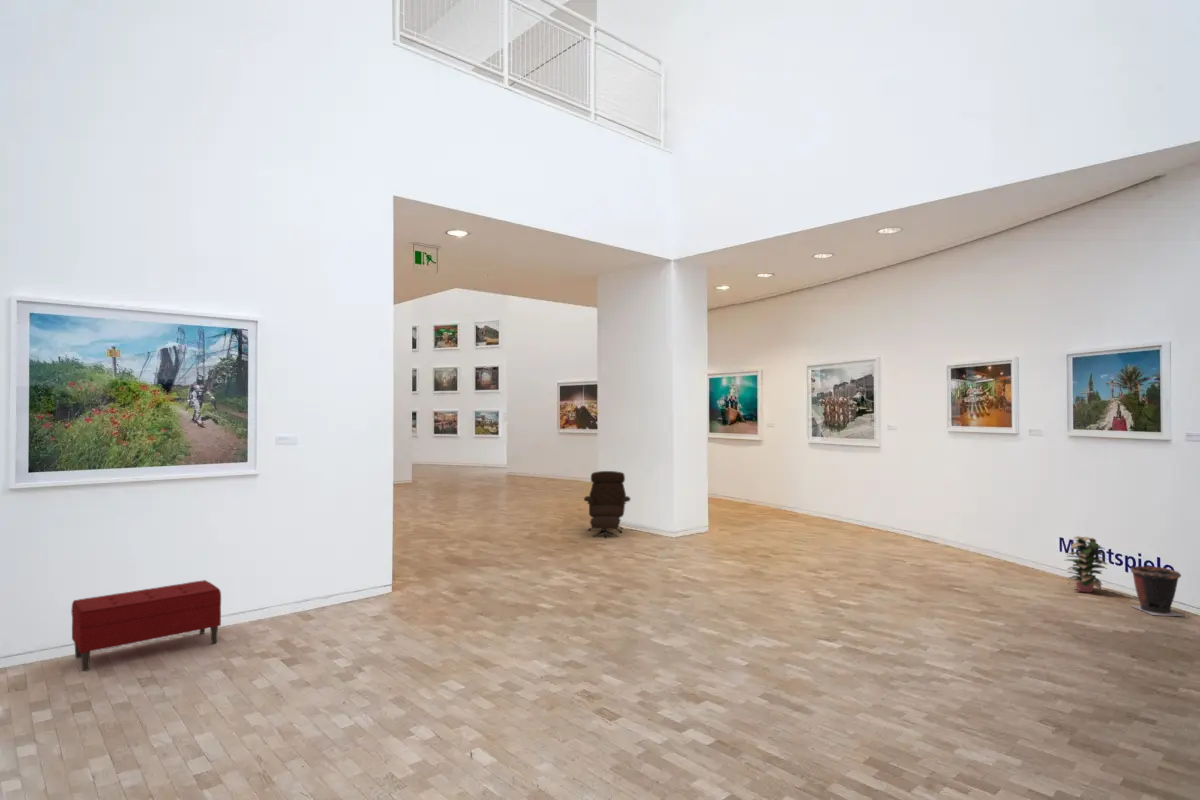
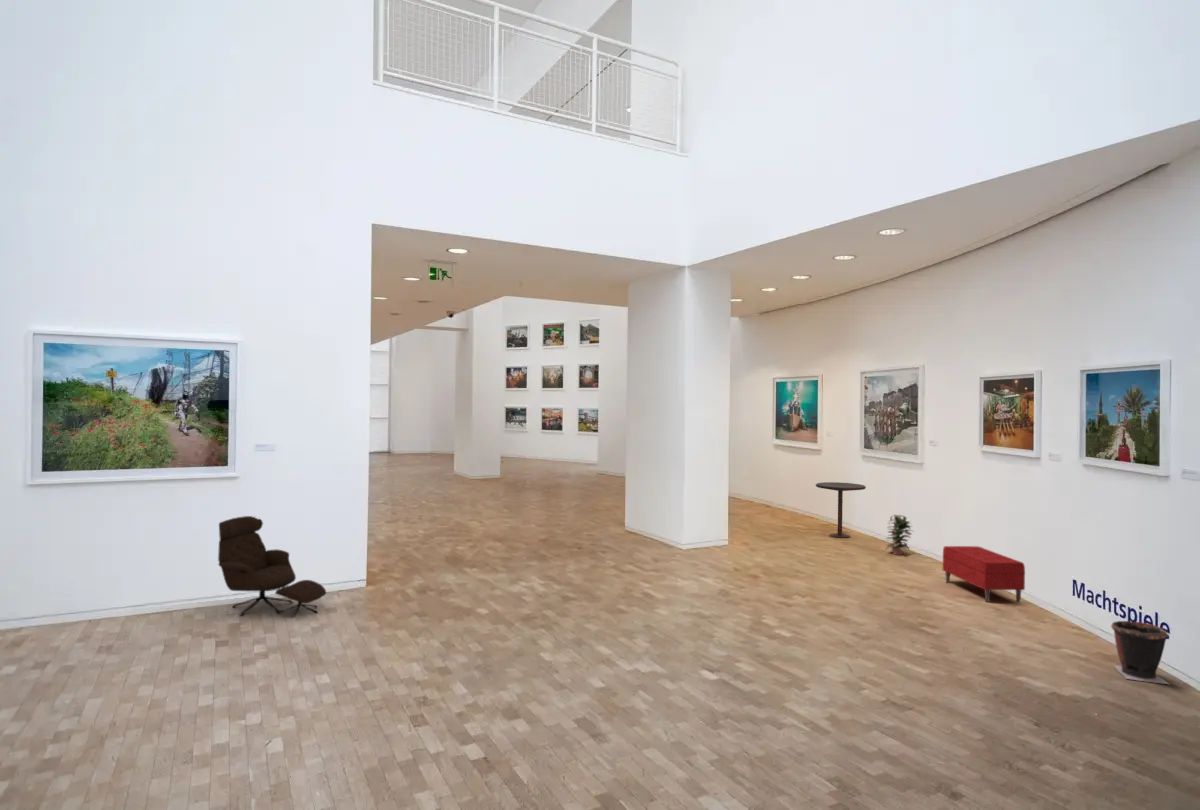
pedestal table: none [770,468,816,519] -> present [816,482,866,538]
lounge chair: present [584,471,630,538] -> present [218,516,326,617]
decorative plant: present [1068,536,1107,592] -> present [886,515,911,555]
bench: present [72,580,221,671] -> present [943,546,1025,602]

